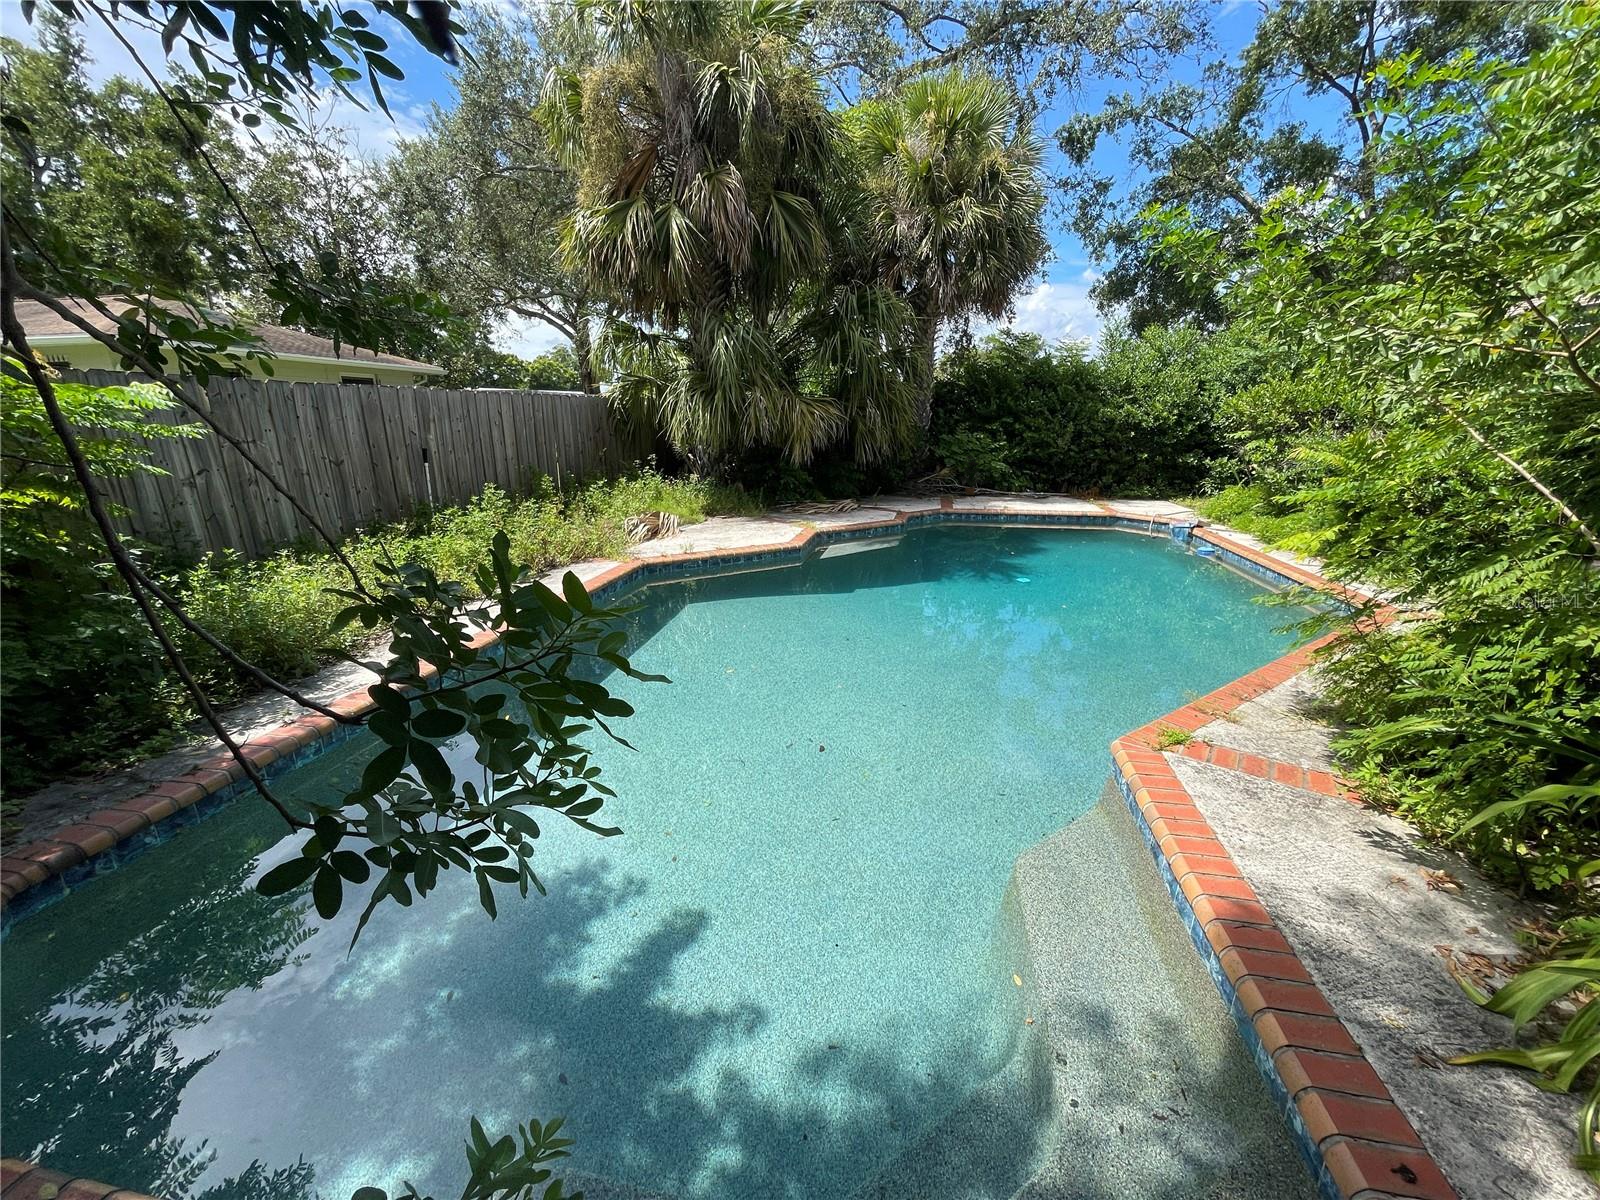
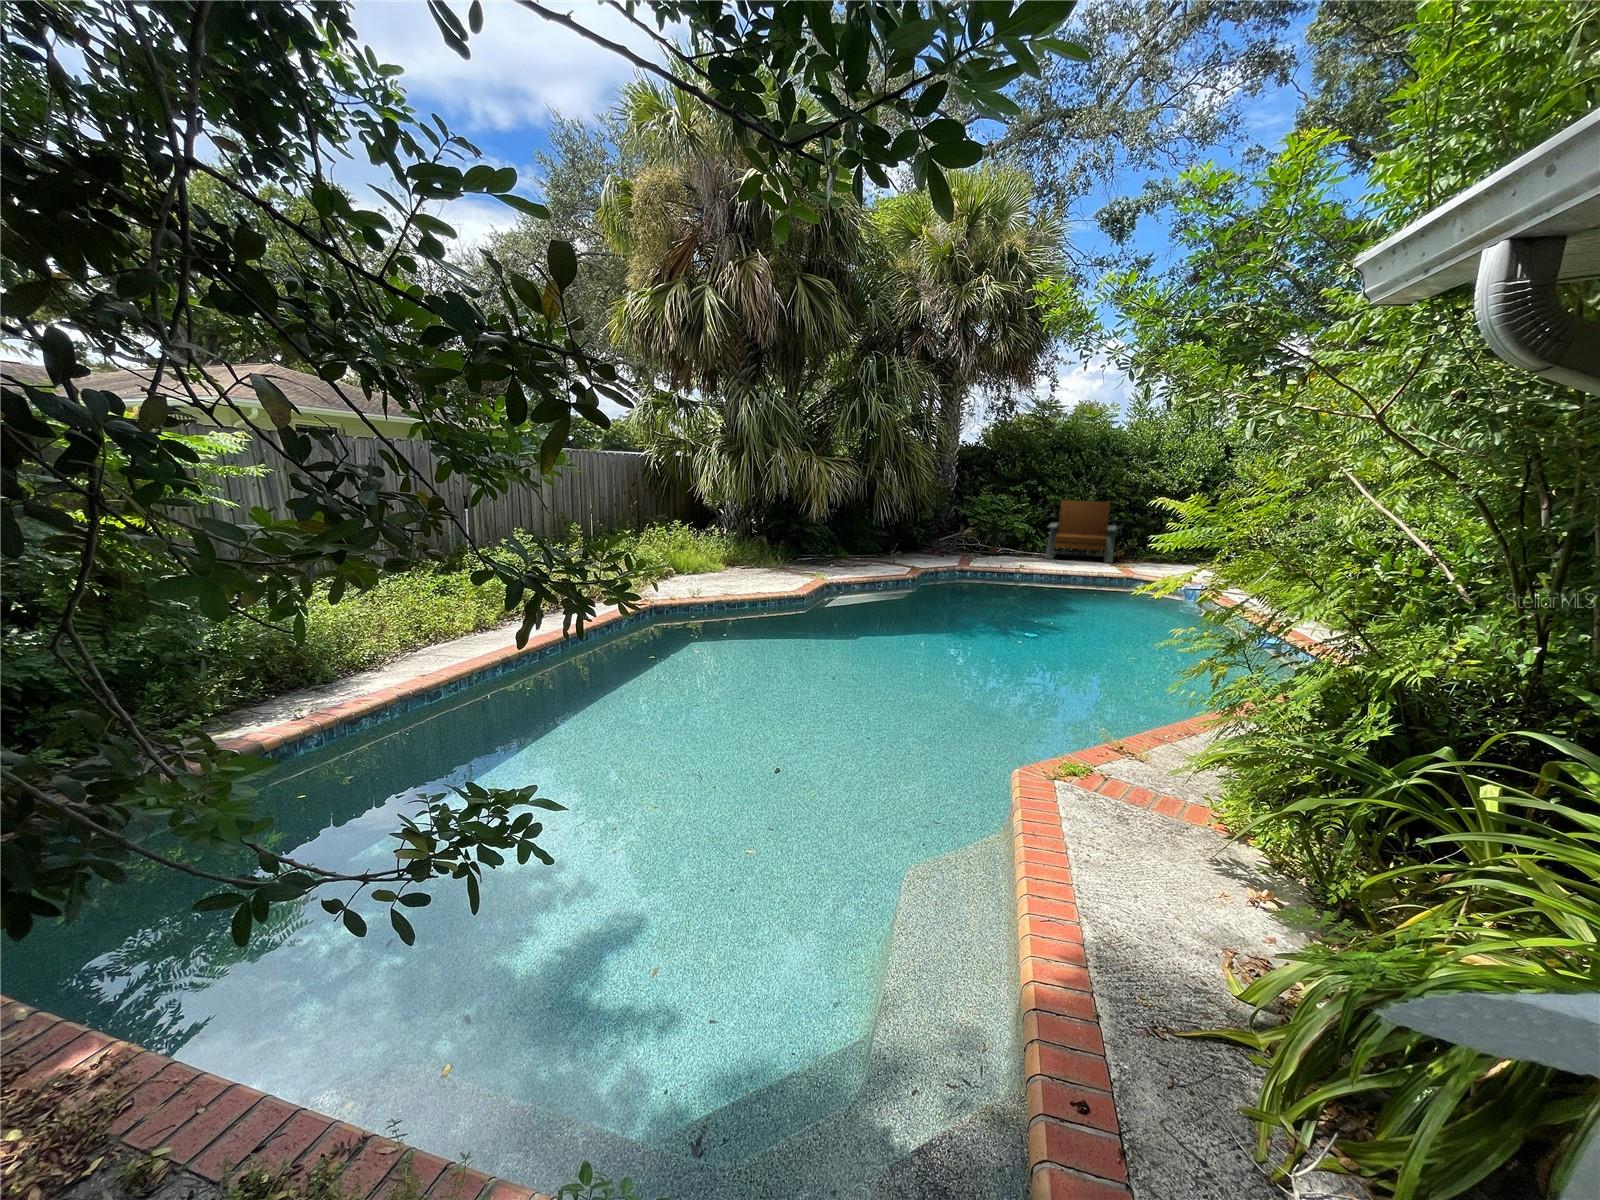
lounge chair: none [1022,437,1094,500] -> present [1045,500,1116,563]

